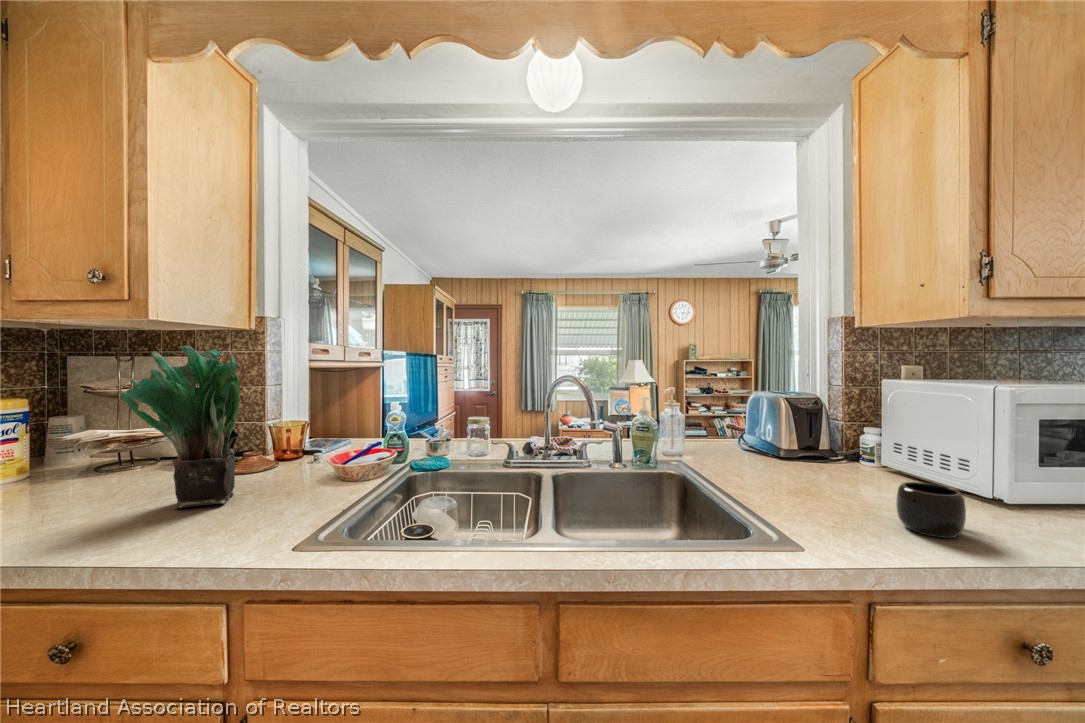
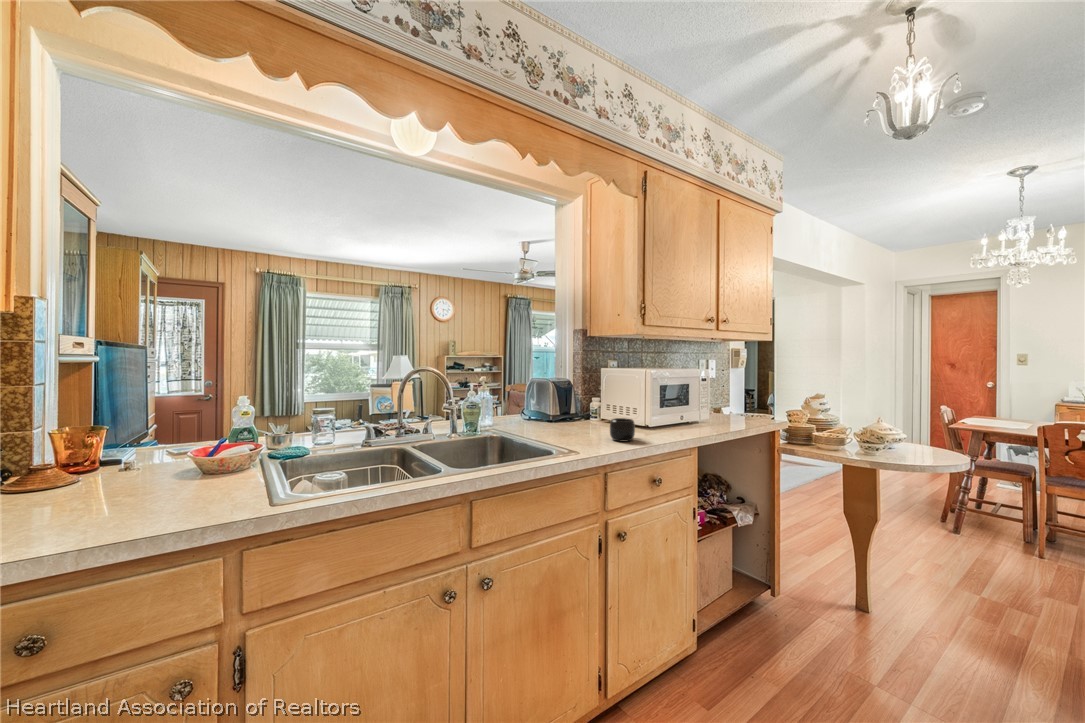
potted plant: present [120,345,240,508] -> none [64,343,178,489]

